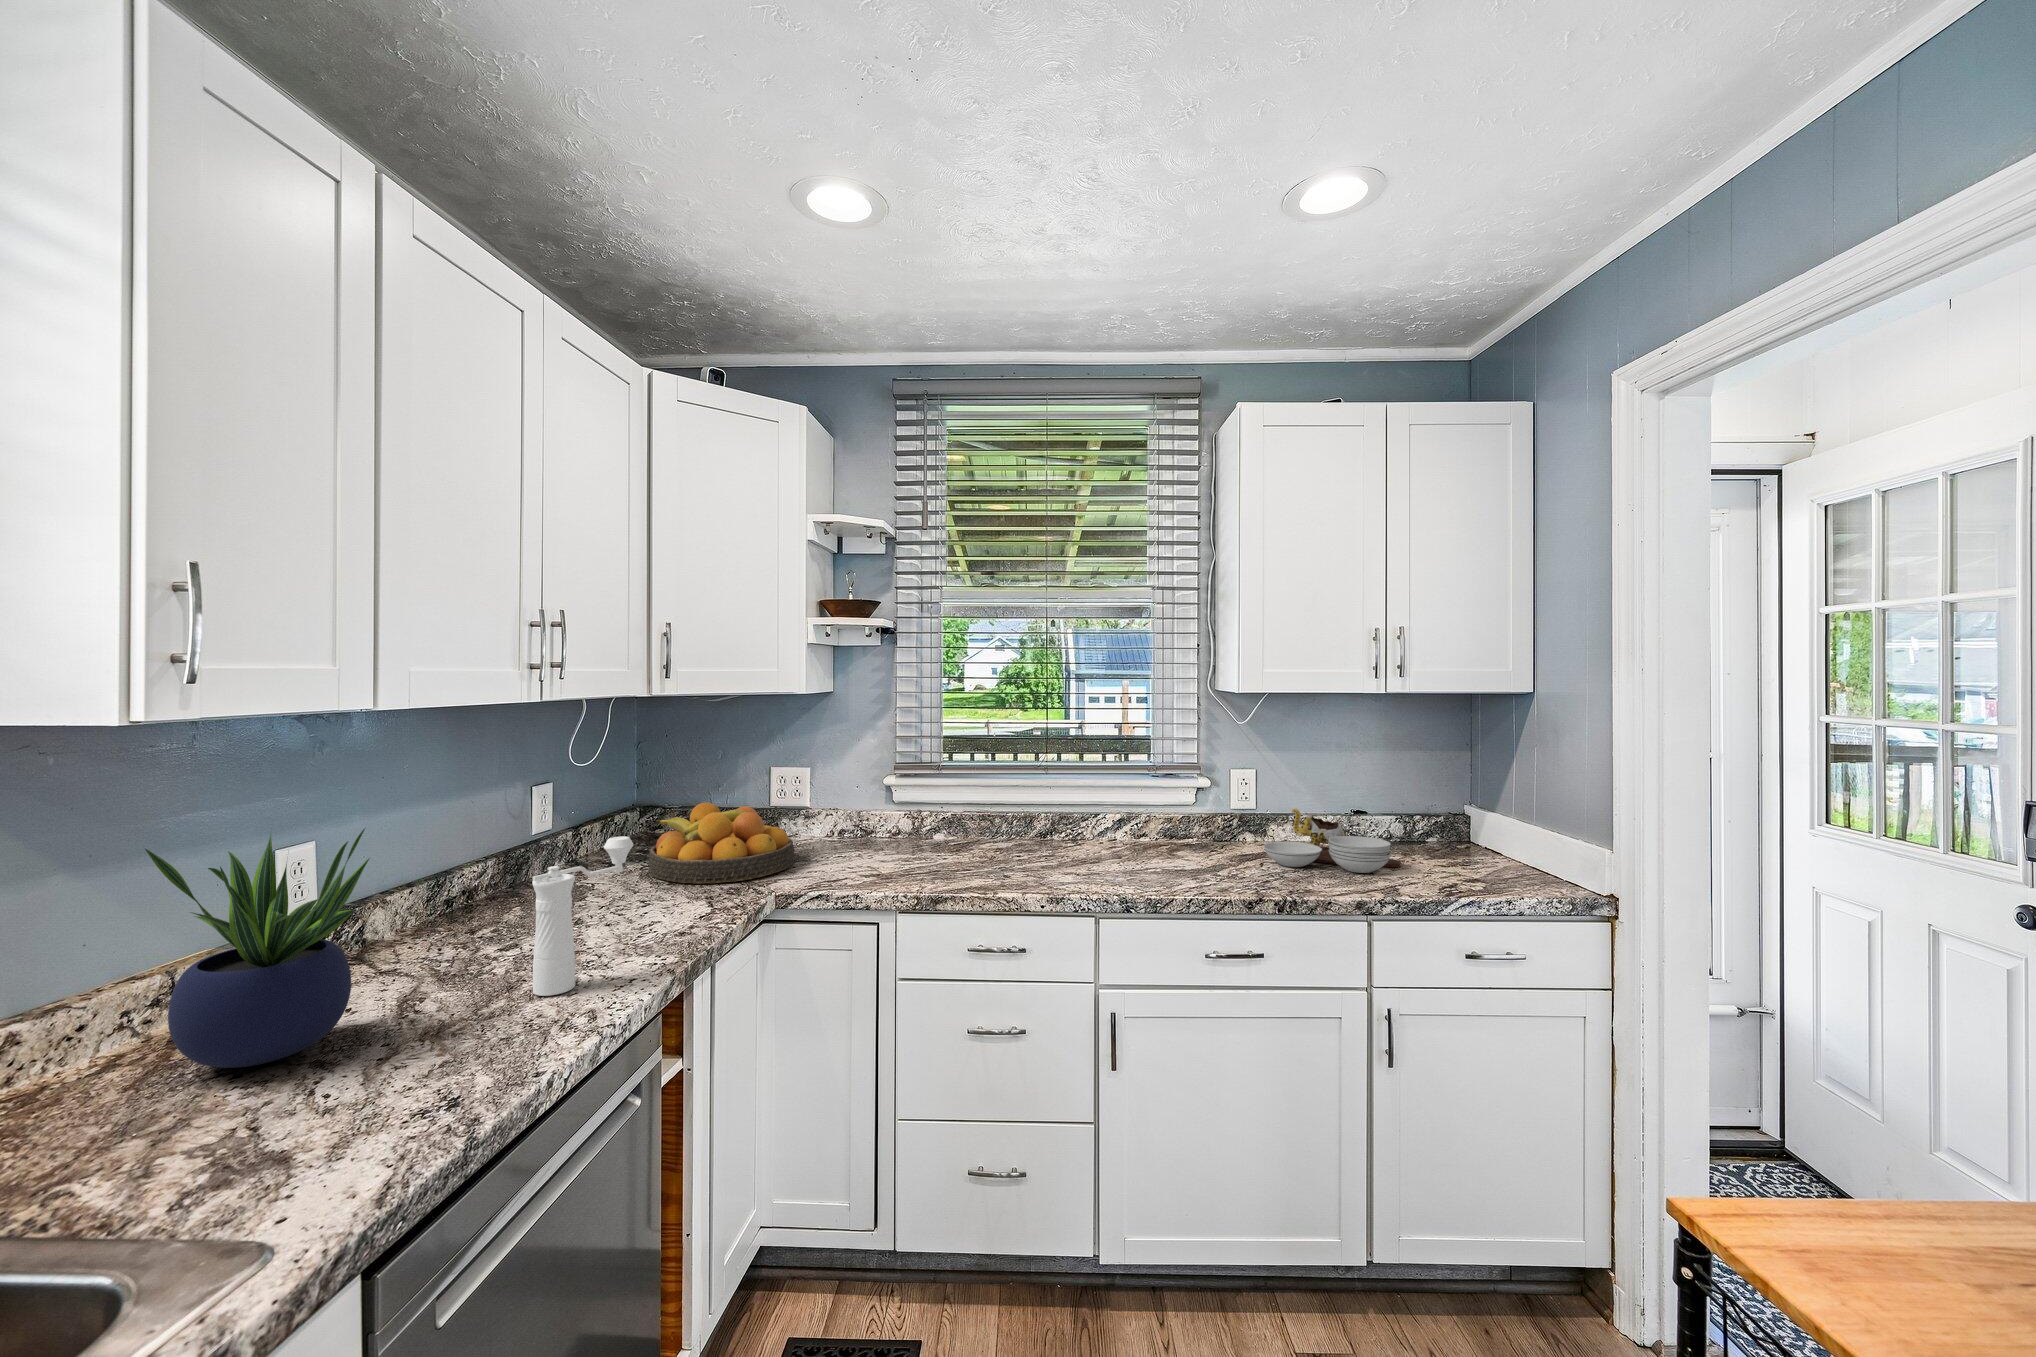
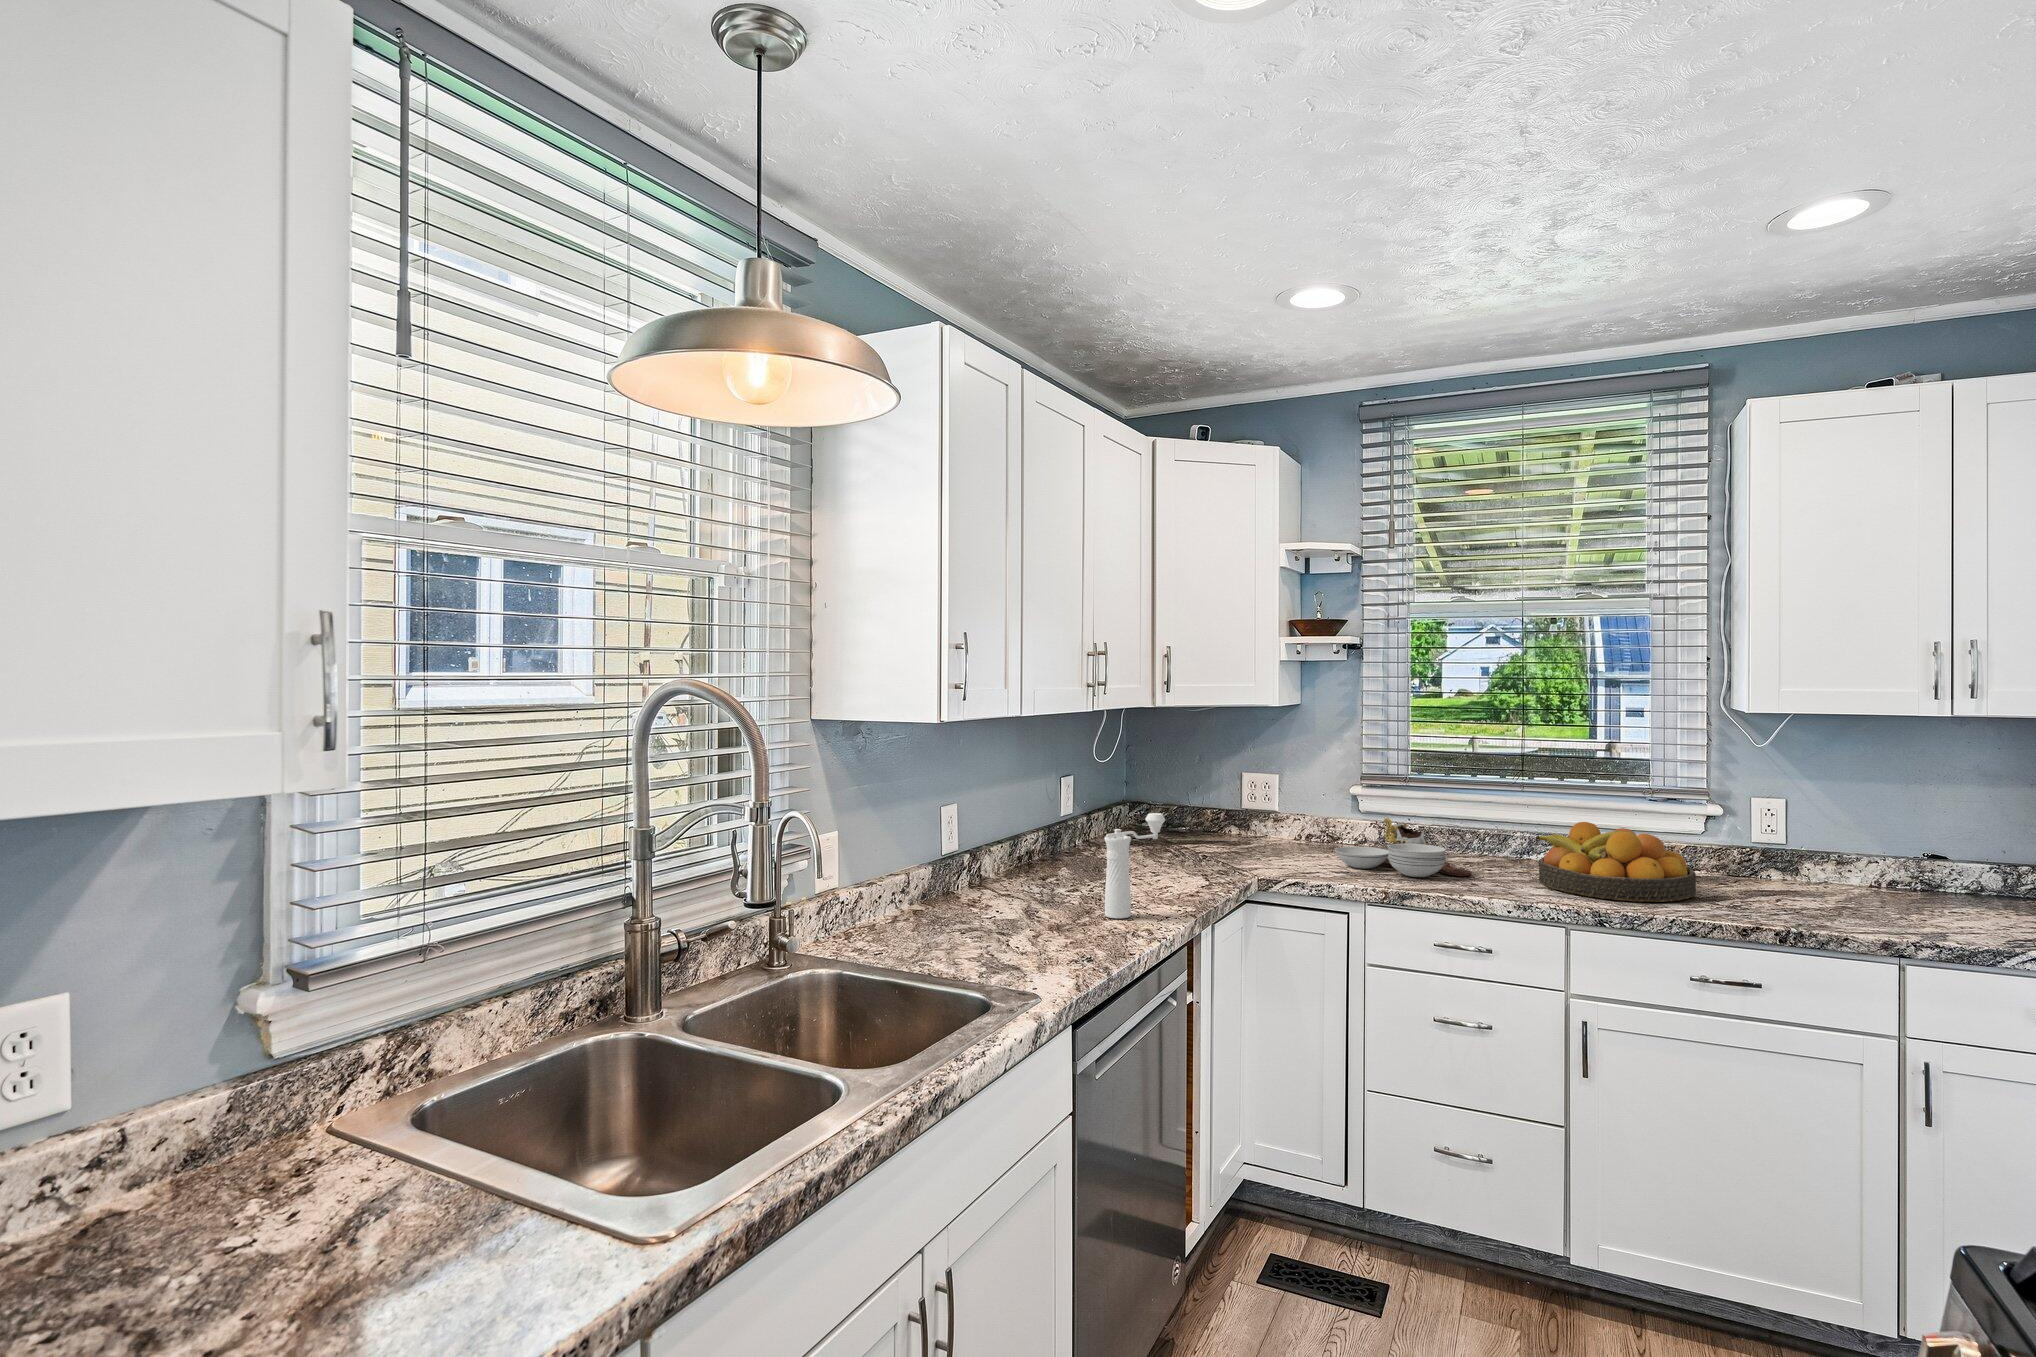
fruit bowl: present [649,803,794,884] -> present [1536,822,1696,902]
cutting board: present [1263,809,1401,873] -> present [1335,818,1472,877]
potted plant: present [145,829,370,1068] -> none [924,783,1027,928]

